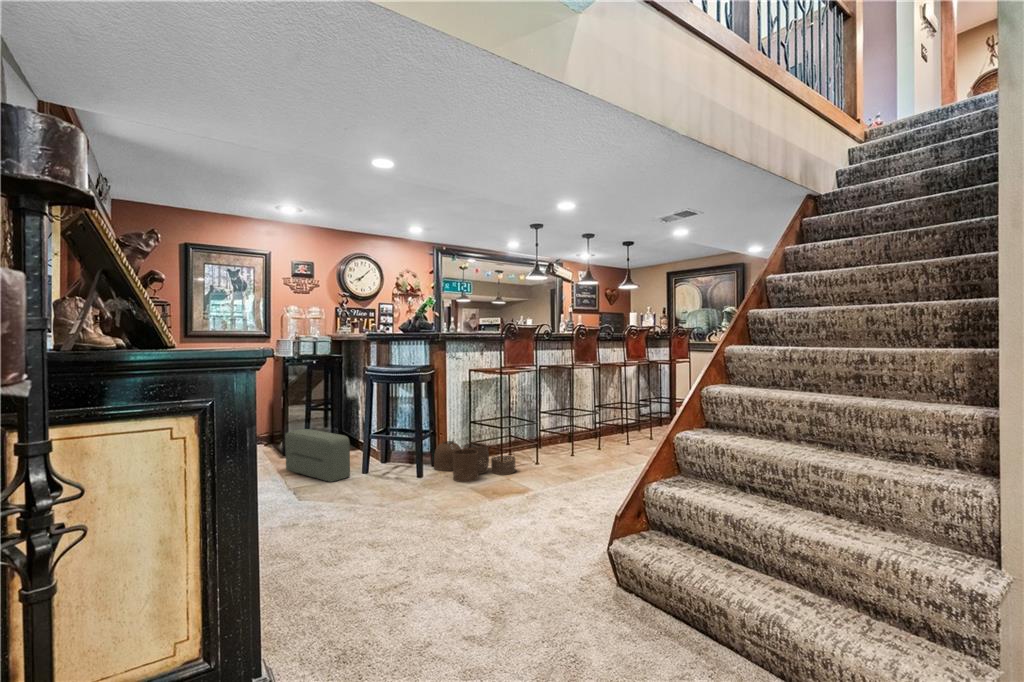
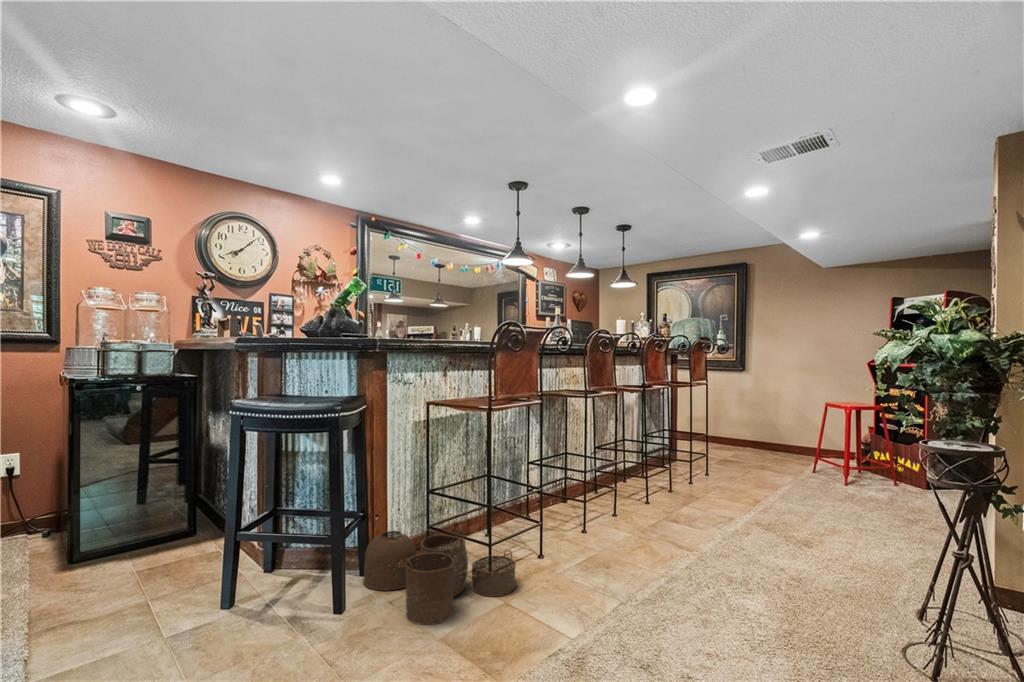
pouf: present [285,429,350,482] -> none [58,518,195,641]

